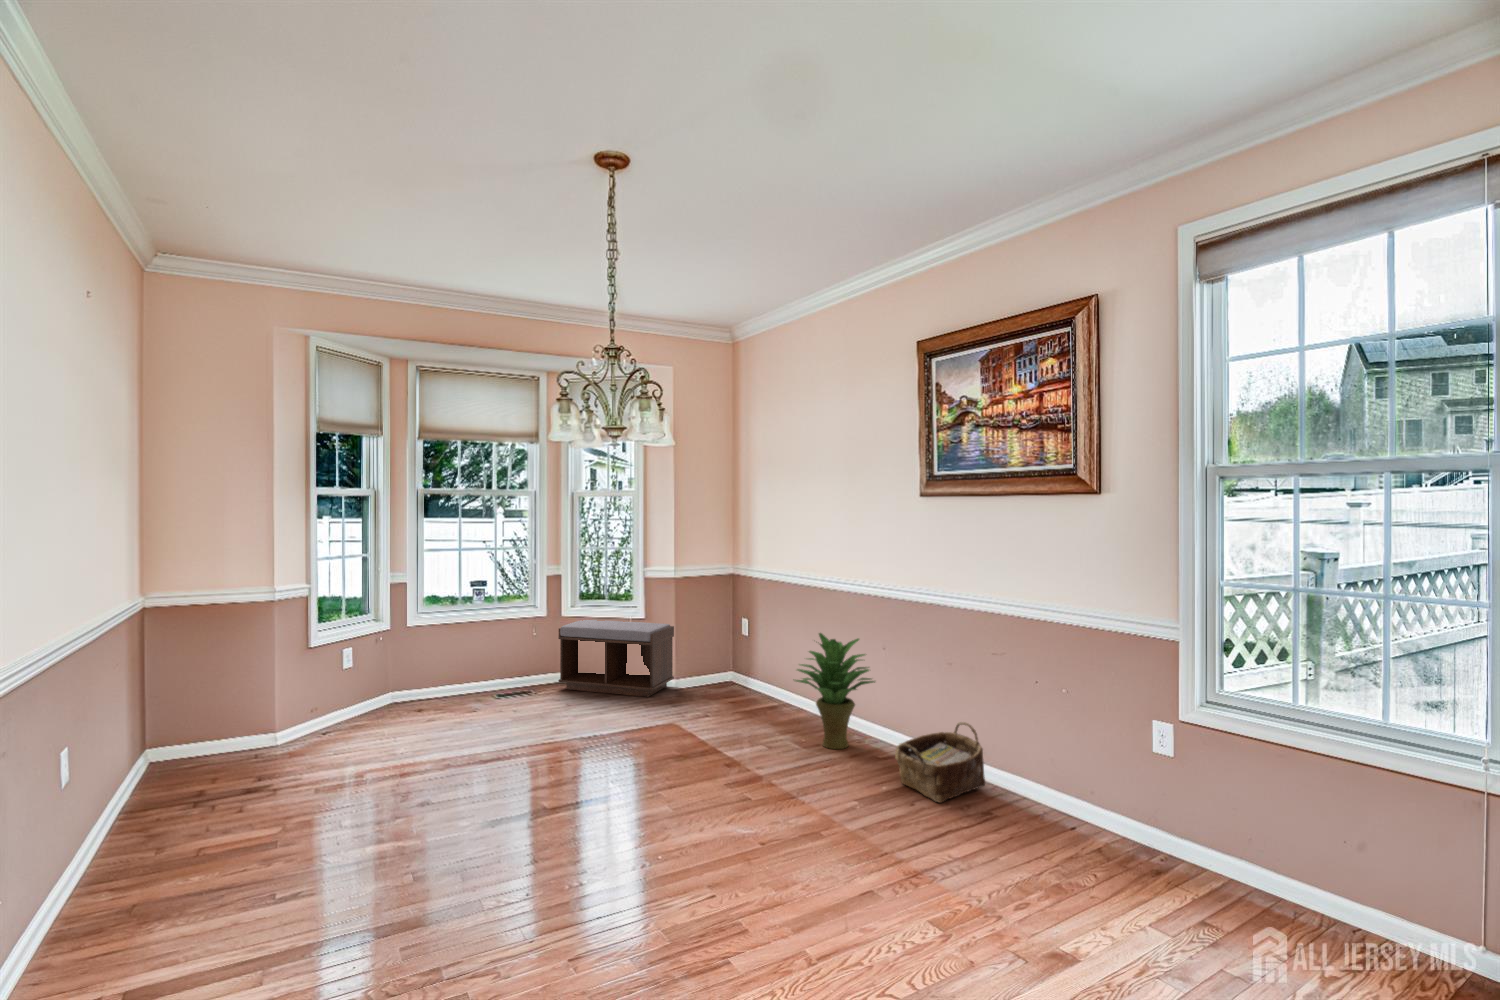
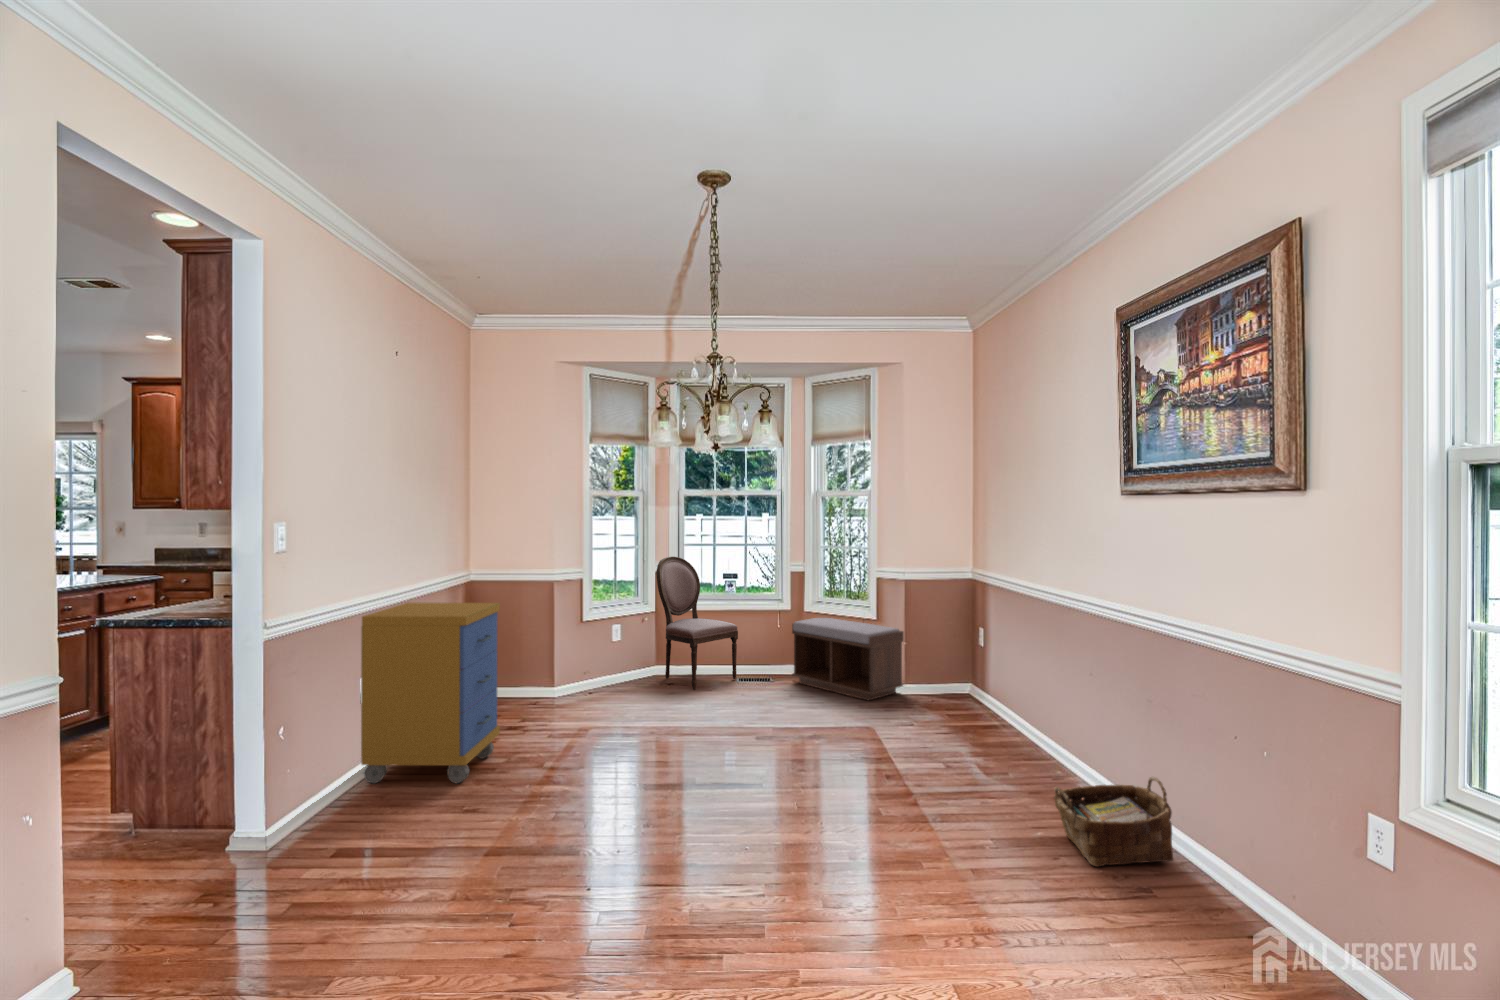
dining chair: none [399,565,498,711] -> present [656,557,738,690]
storage cabinet: none [64,632,265,906] -> present [361,603,500,783]
potted plant: present [795,633,875,749] -> none [976,651,1076,786]

